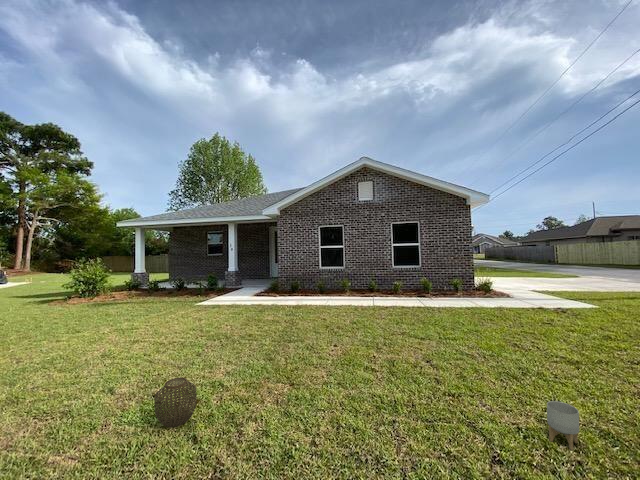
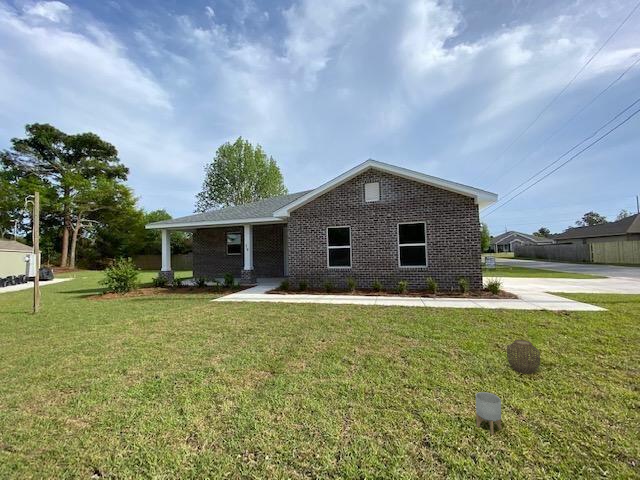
woven basket: present [155,377,197,427] -> present [507,340,540,373]

